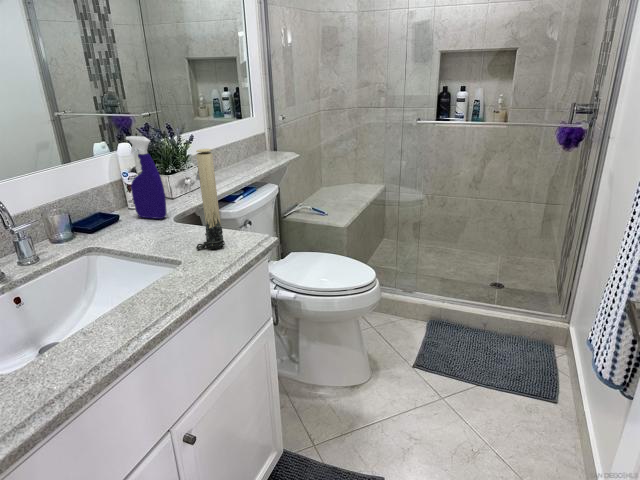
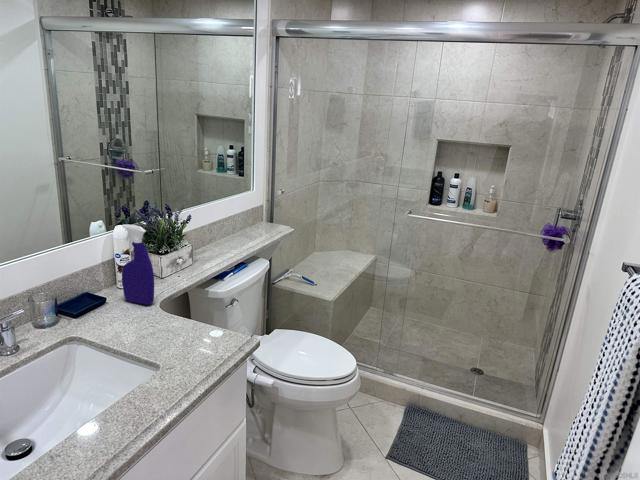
candle: present [196,149,225,250] -> none [177,256,206,353]

